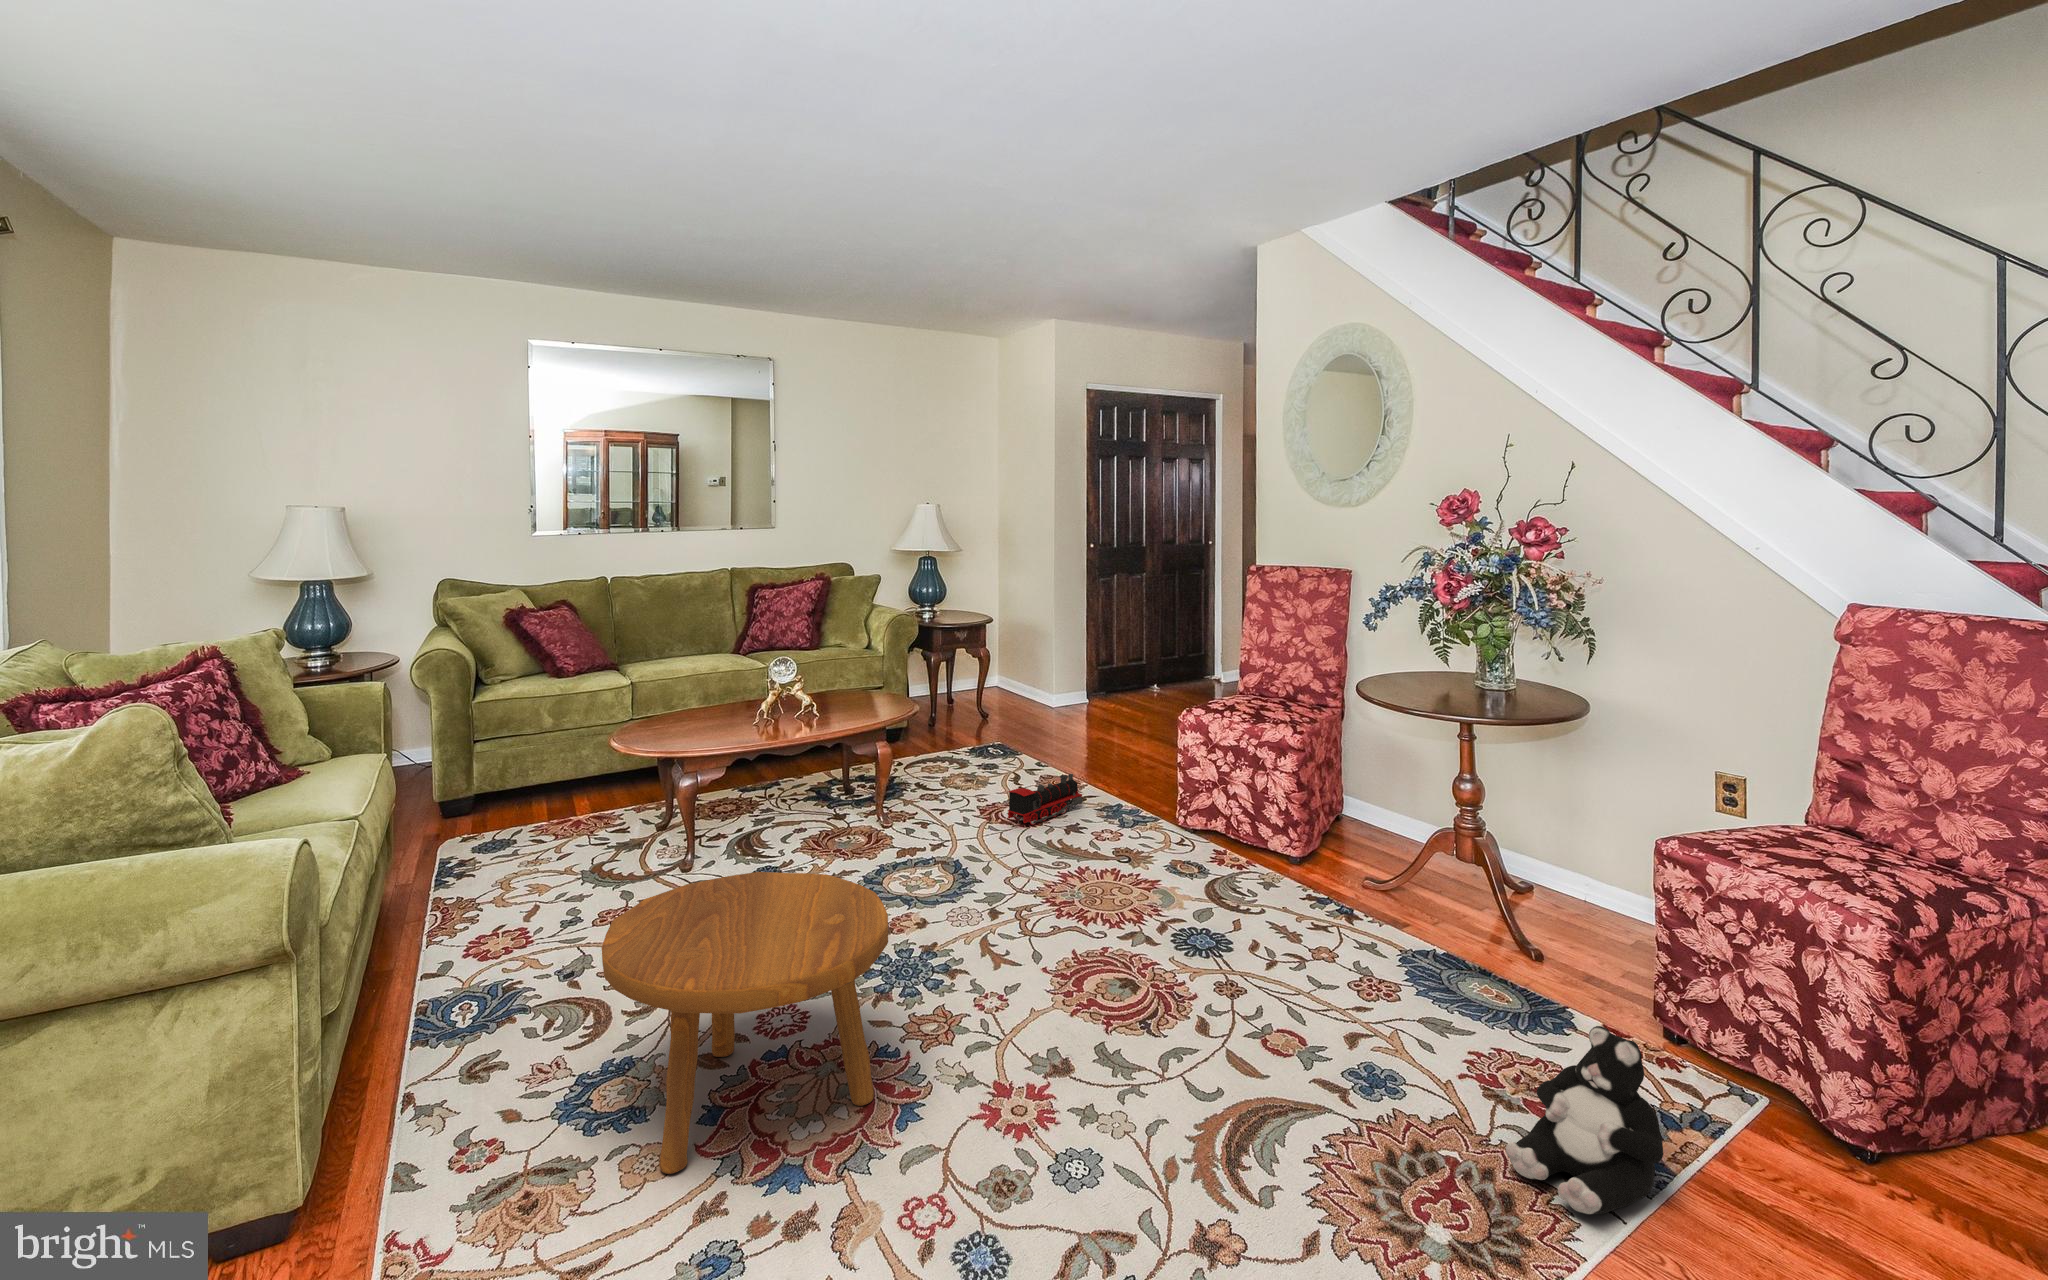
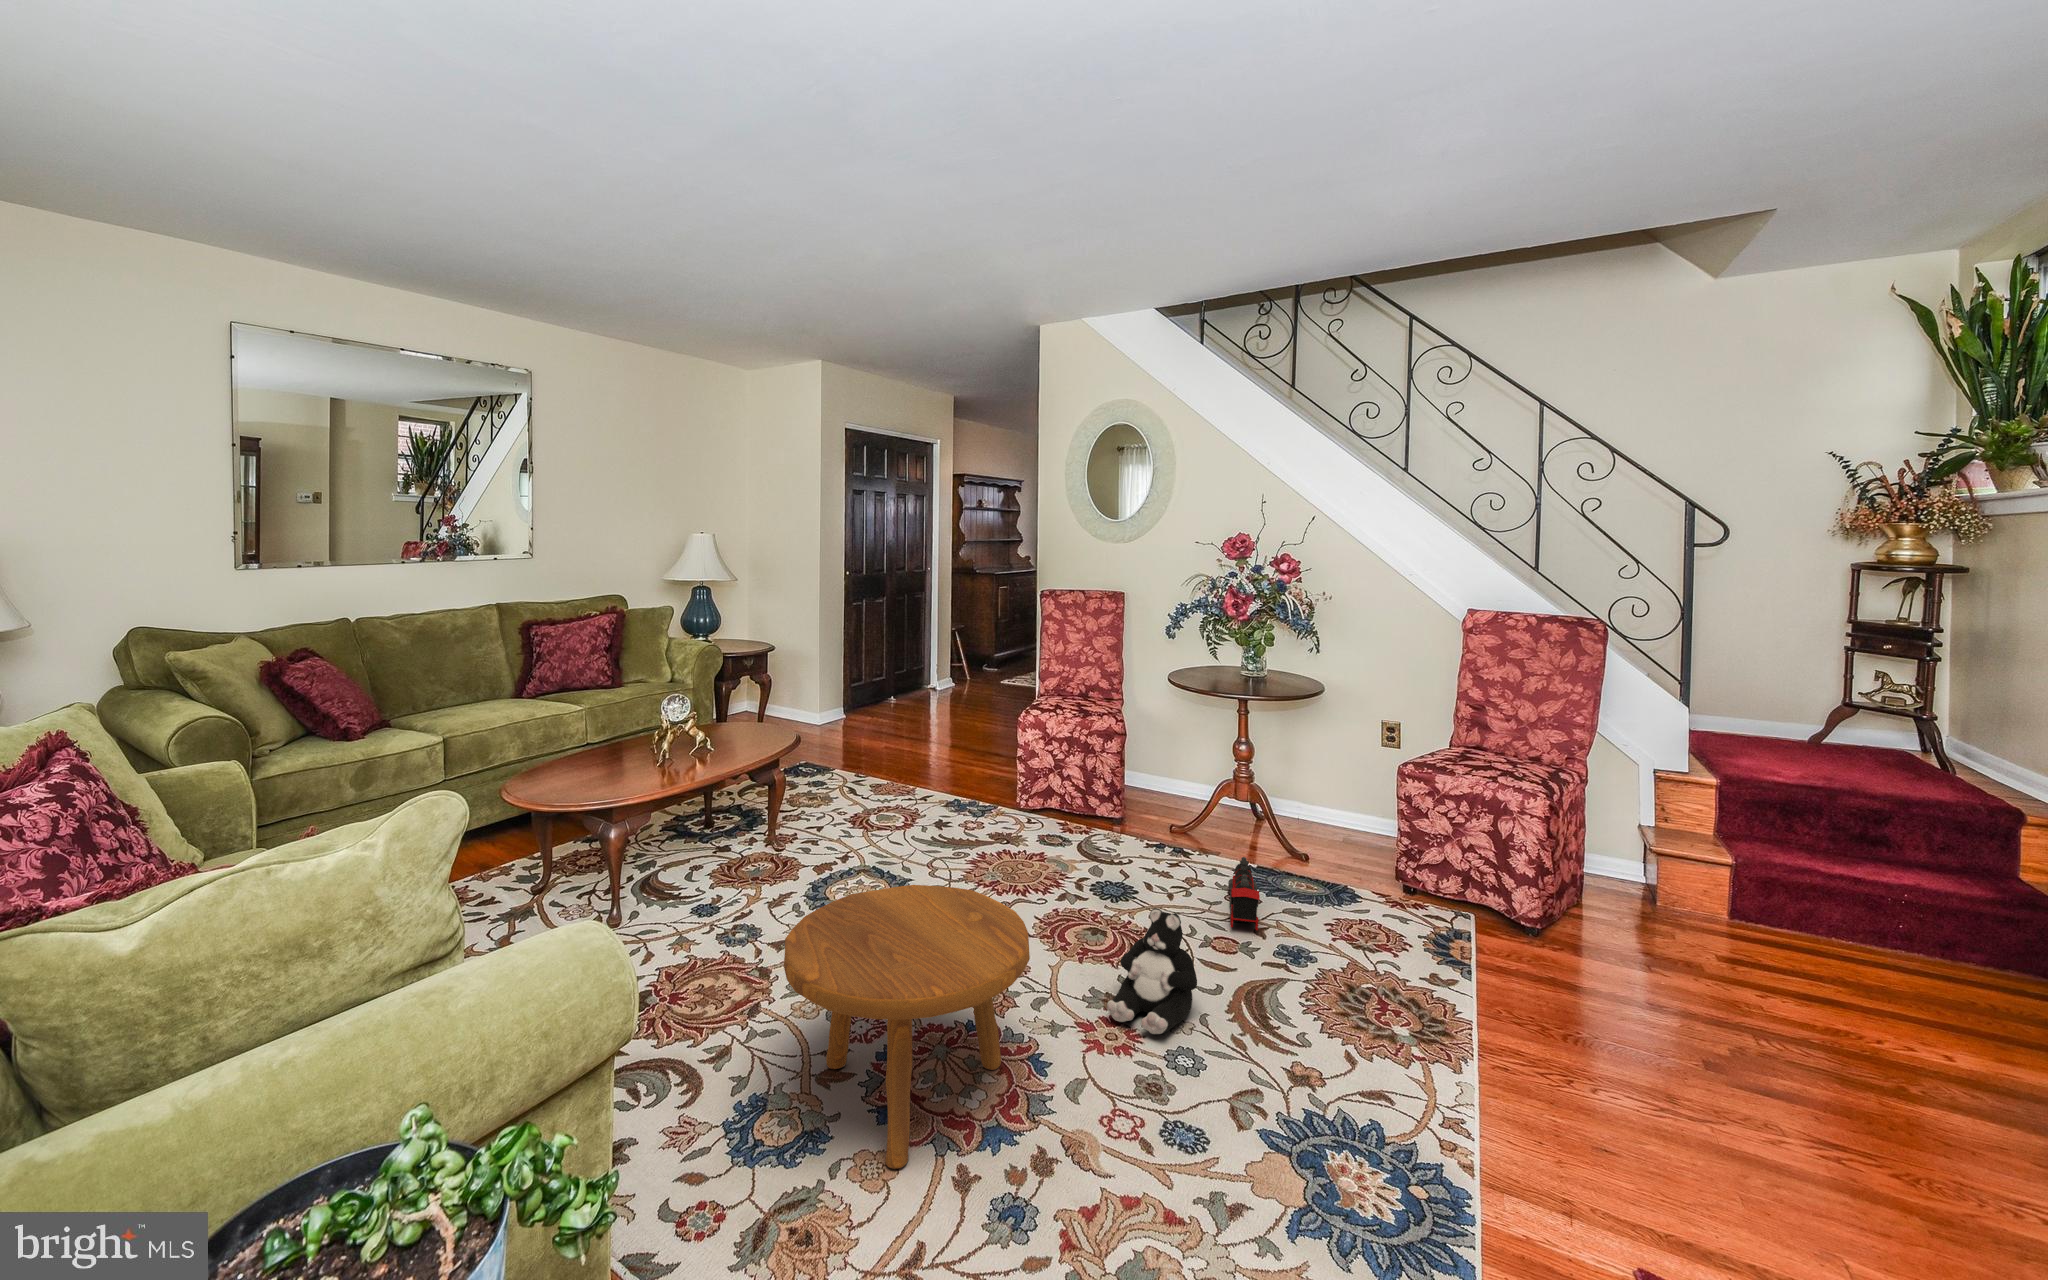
toy train: present [1008,774,1083,825] -> present [1228,857,1260,930]
plush toy: present [1506,1026,1663,1214] -> present [1107,908,1197,1034]

